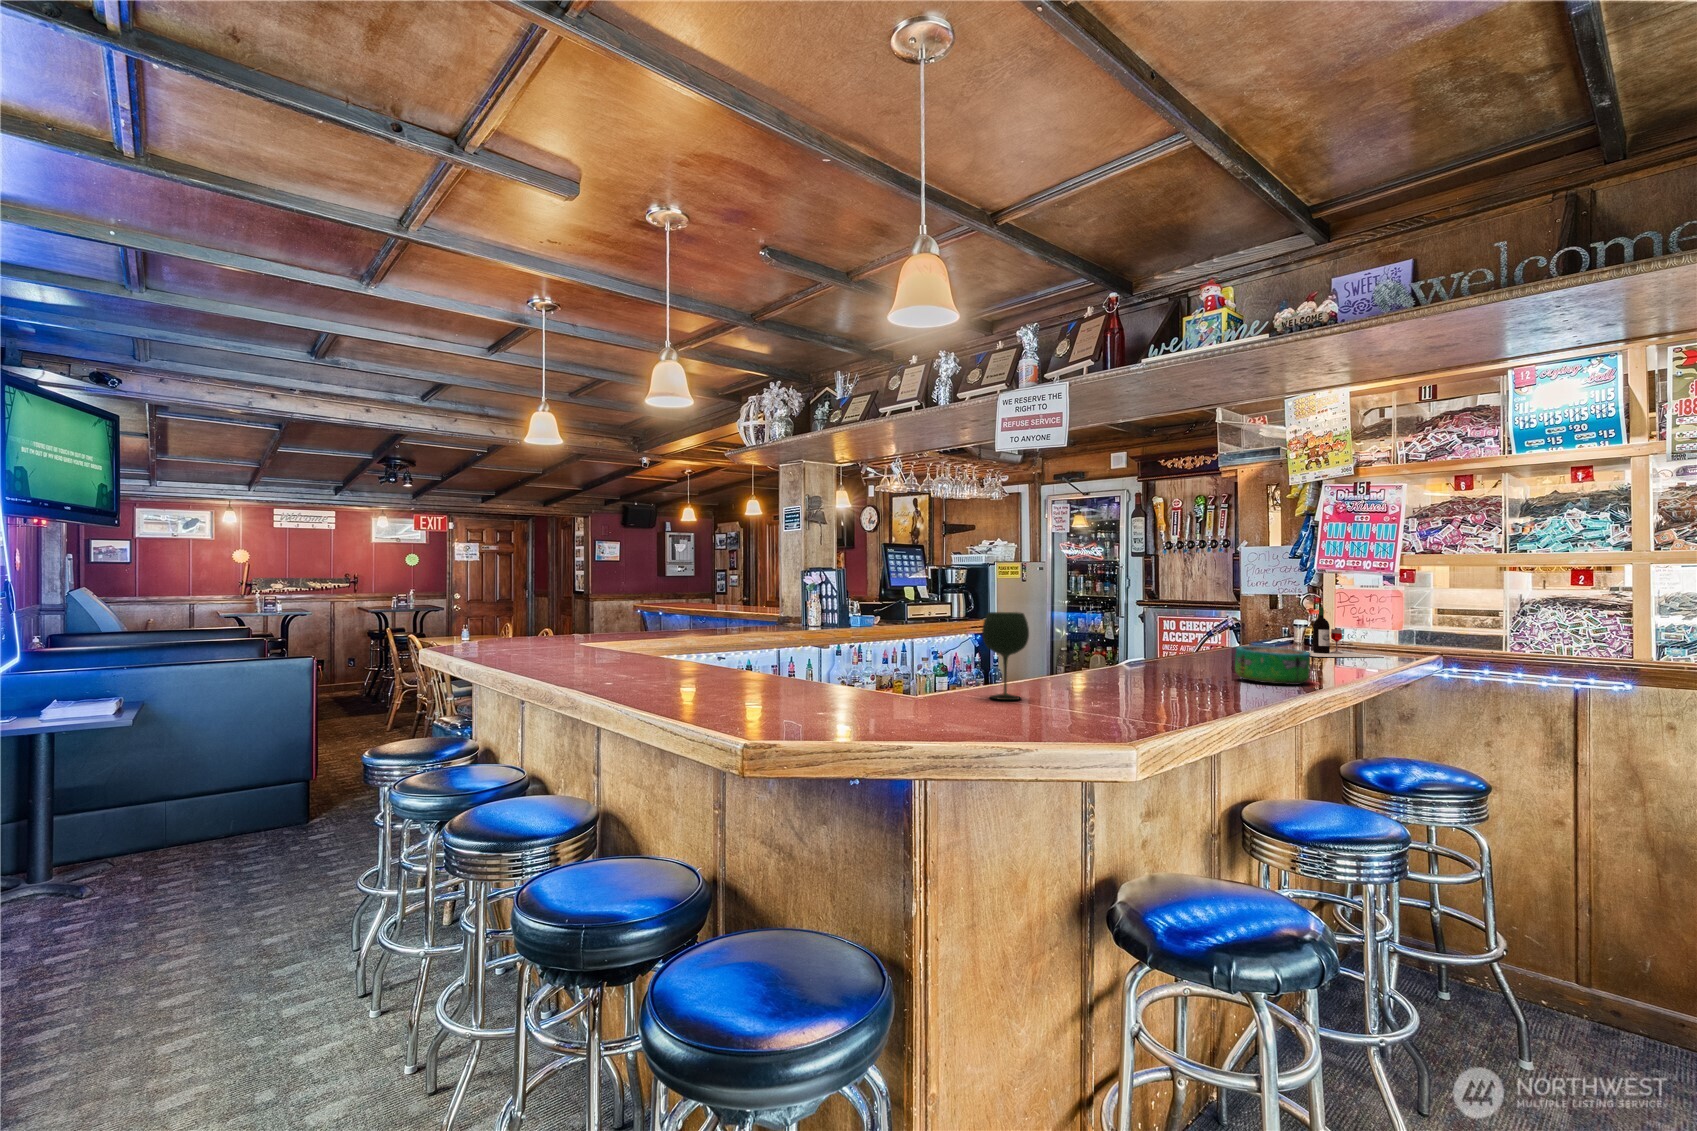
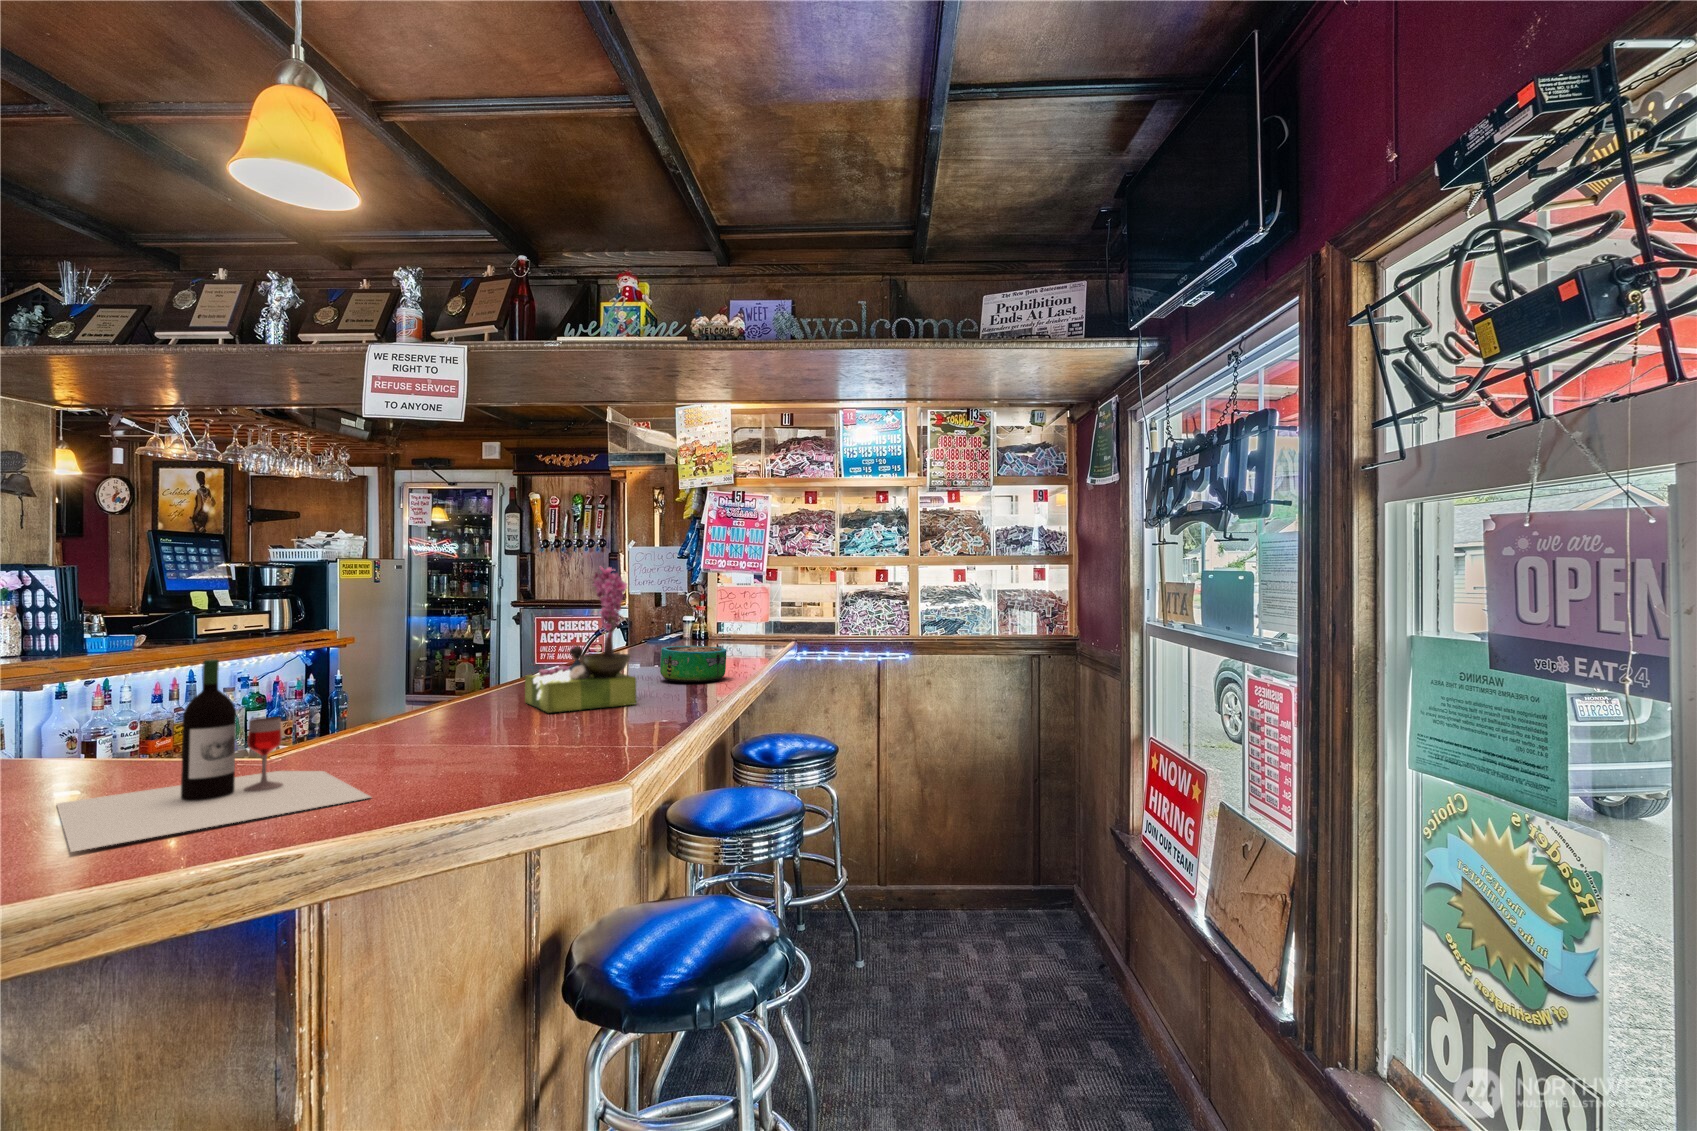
flower arrangement: none [1099,565,1197,695] -> present [525,566,636,712]
wine bottle: present [1306,607,1382,657] -> present [57,659,371,852]
wine glass: present [982,612,1029,700] -> none [382,625,451,743]

